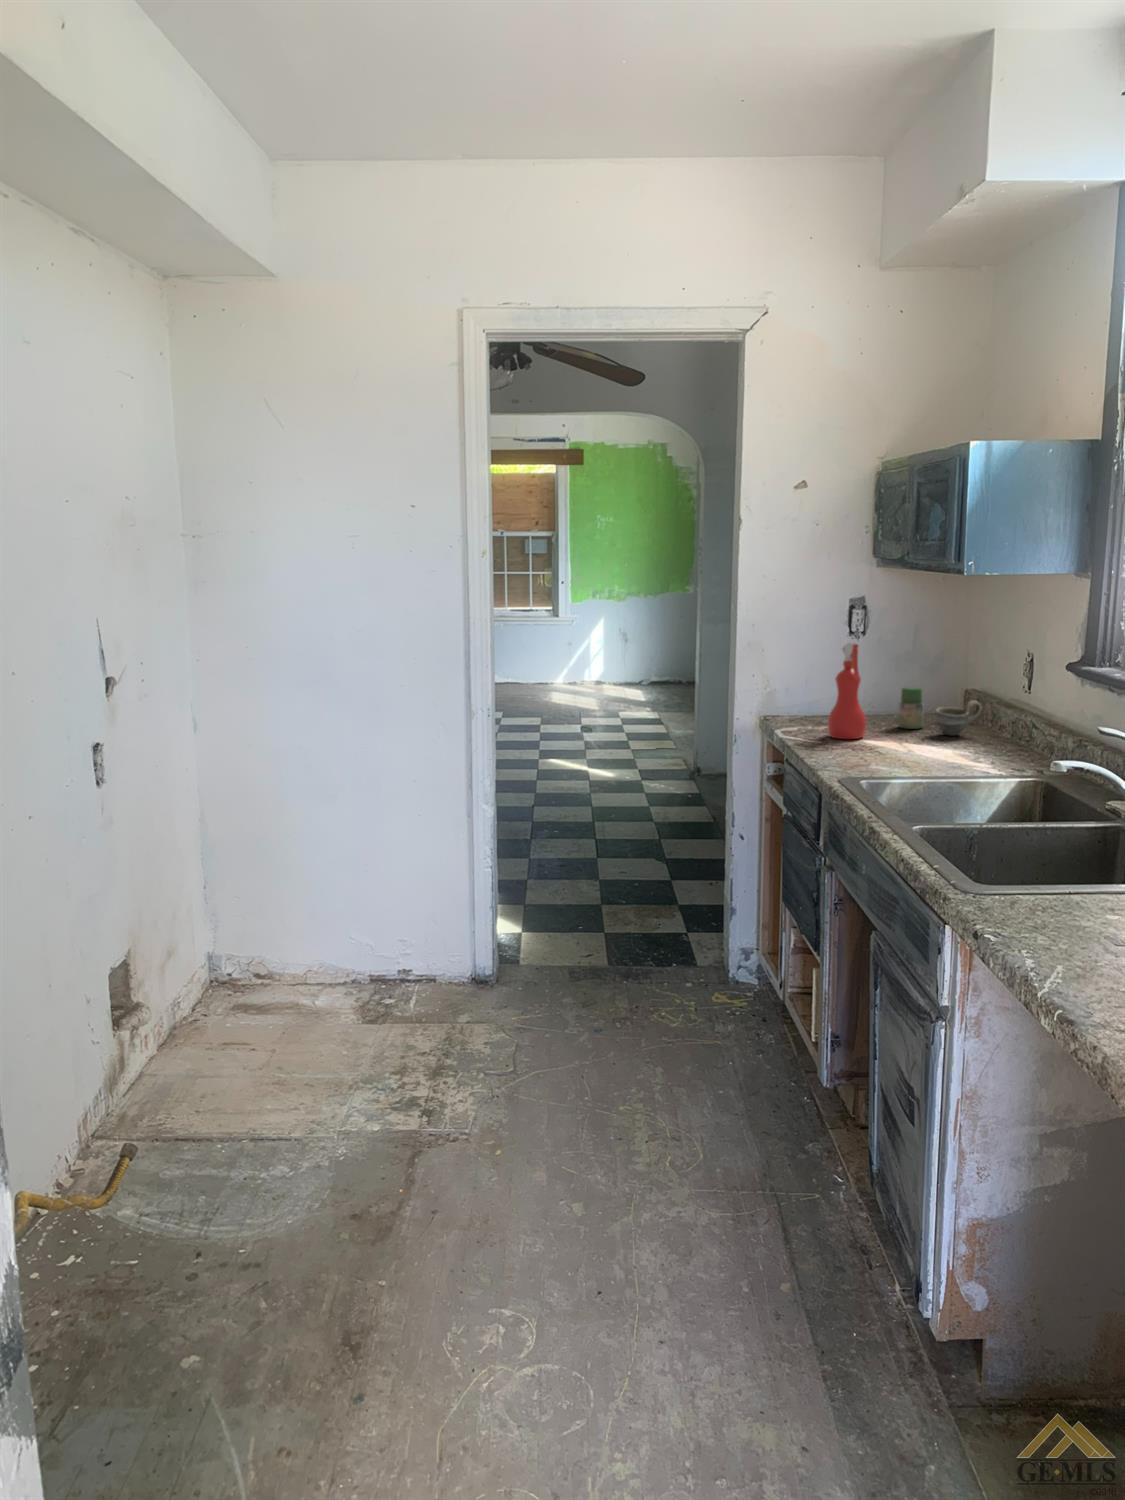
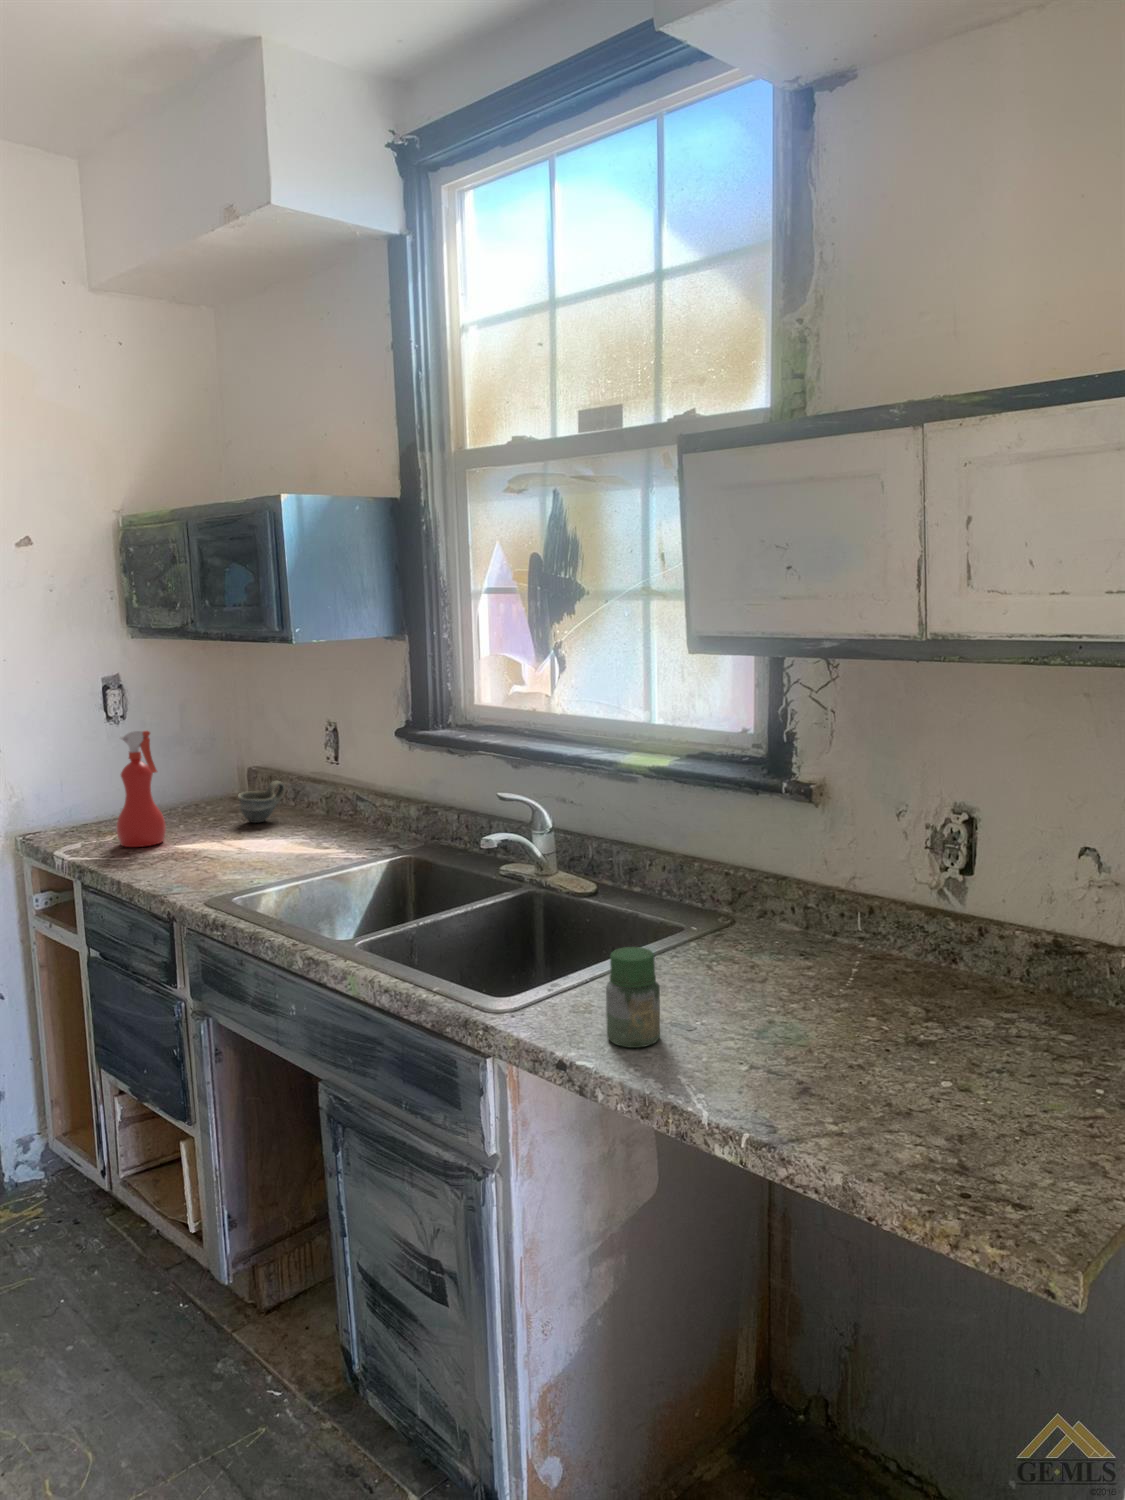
jar: present [898,687,924,729] -> present [606,947,660,1048]

